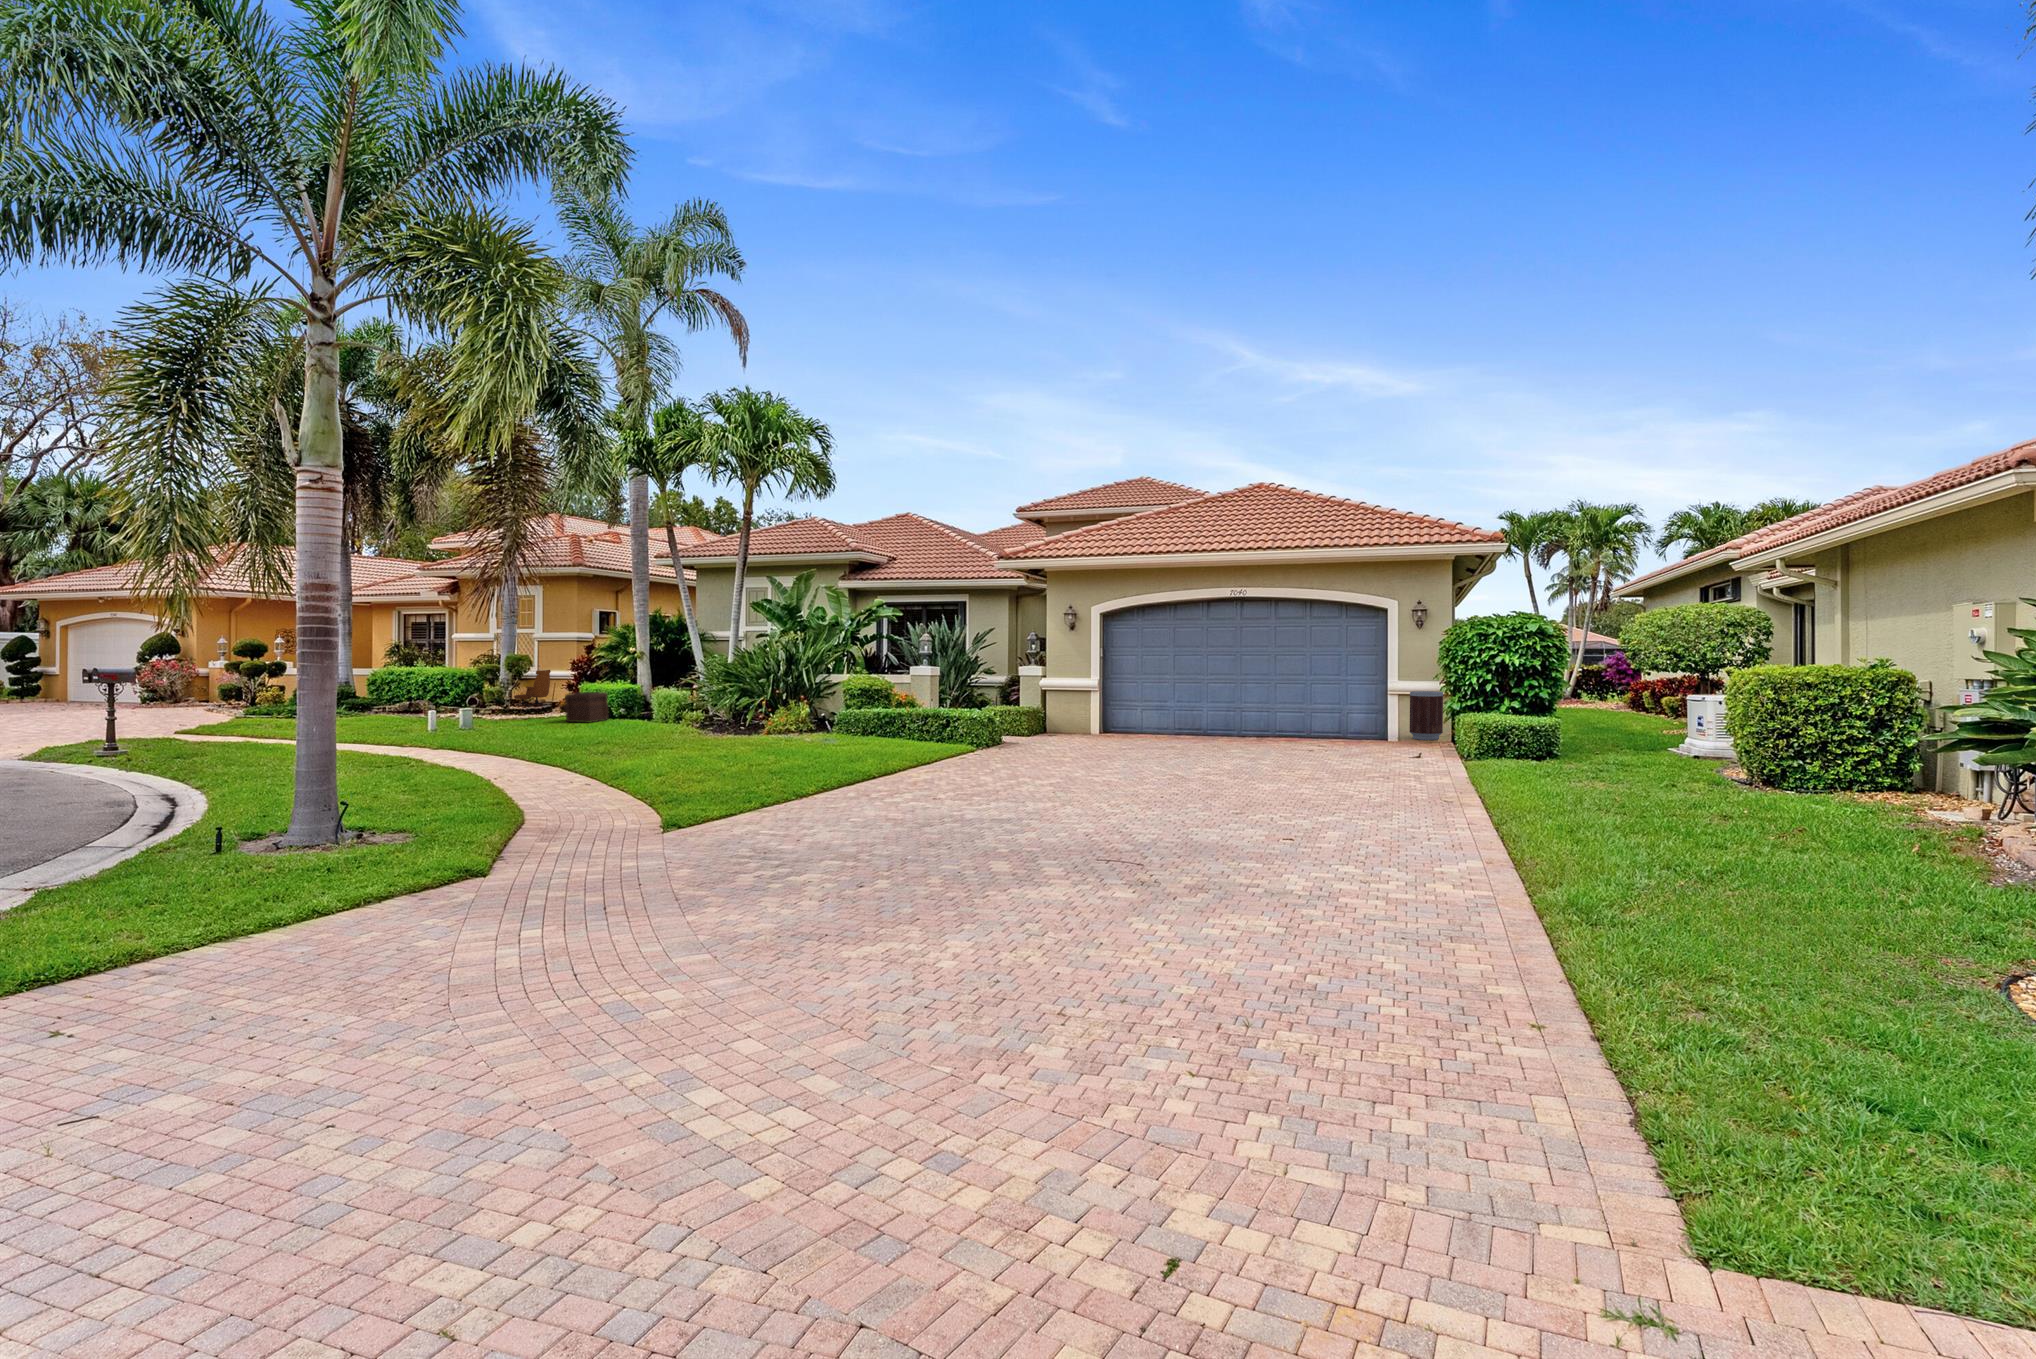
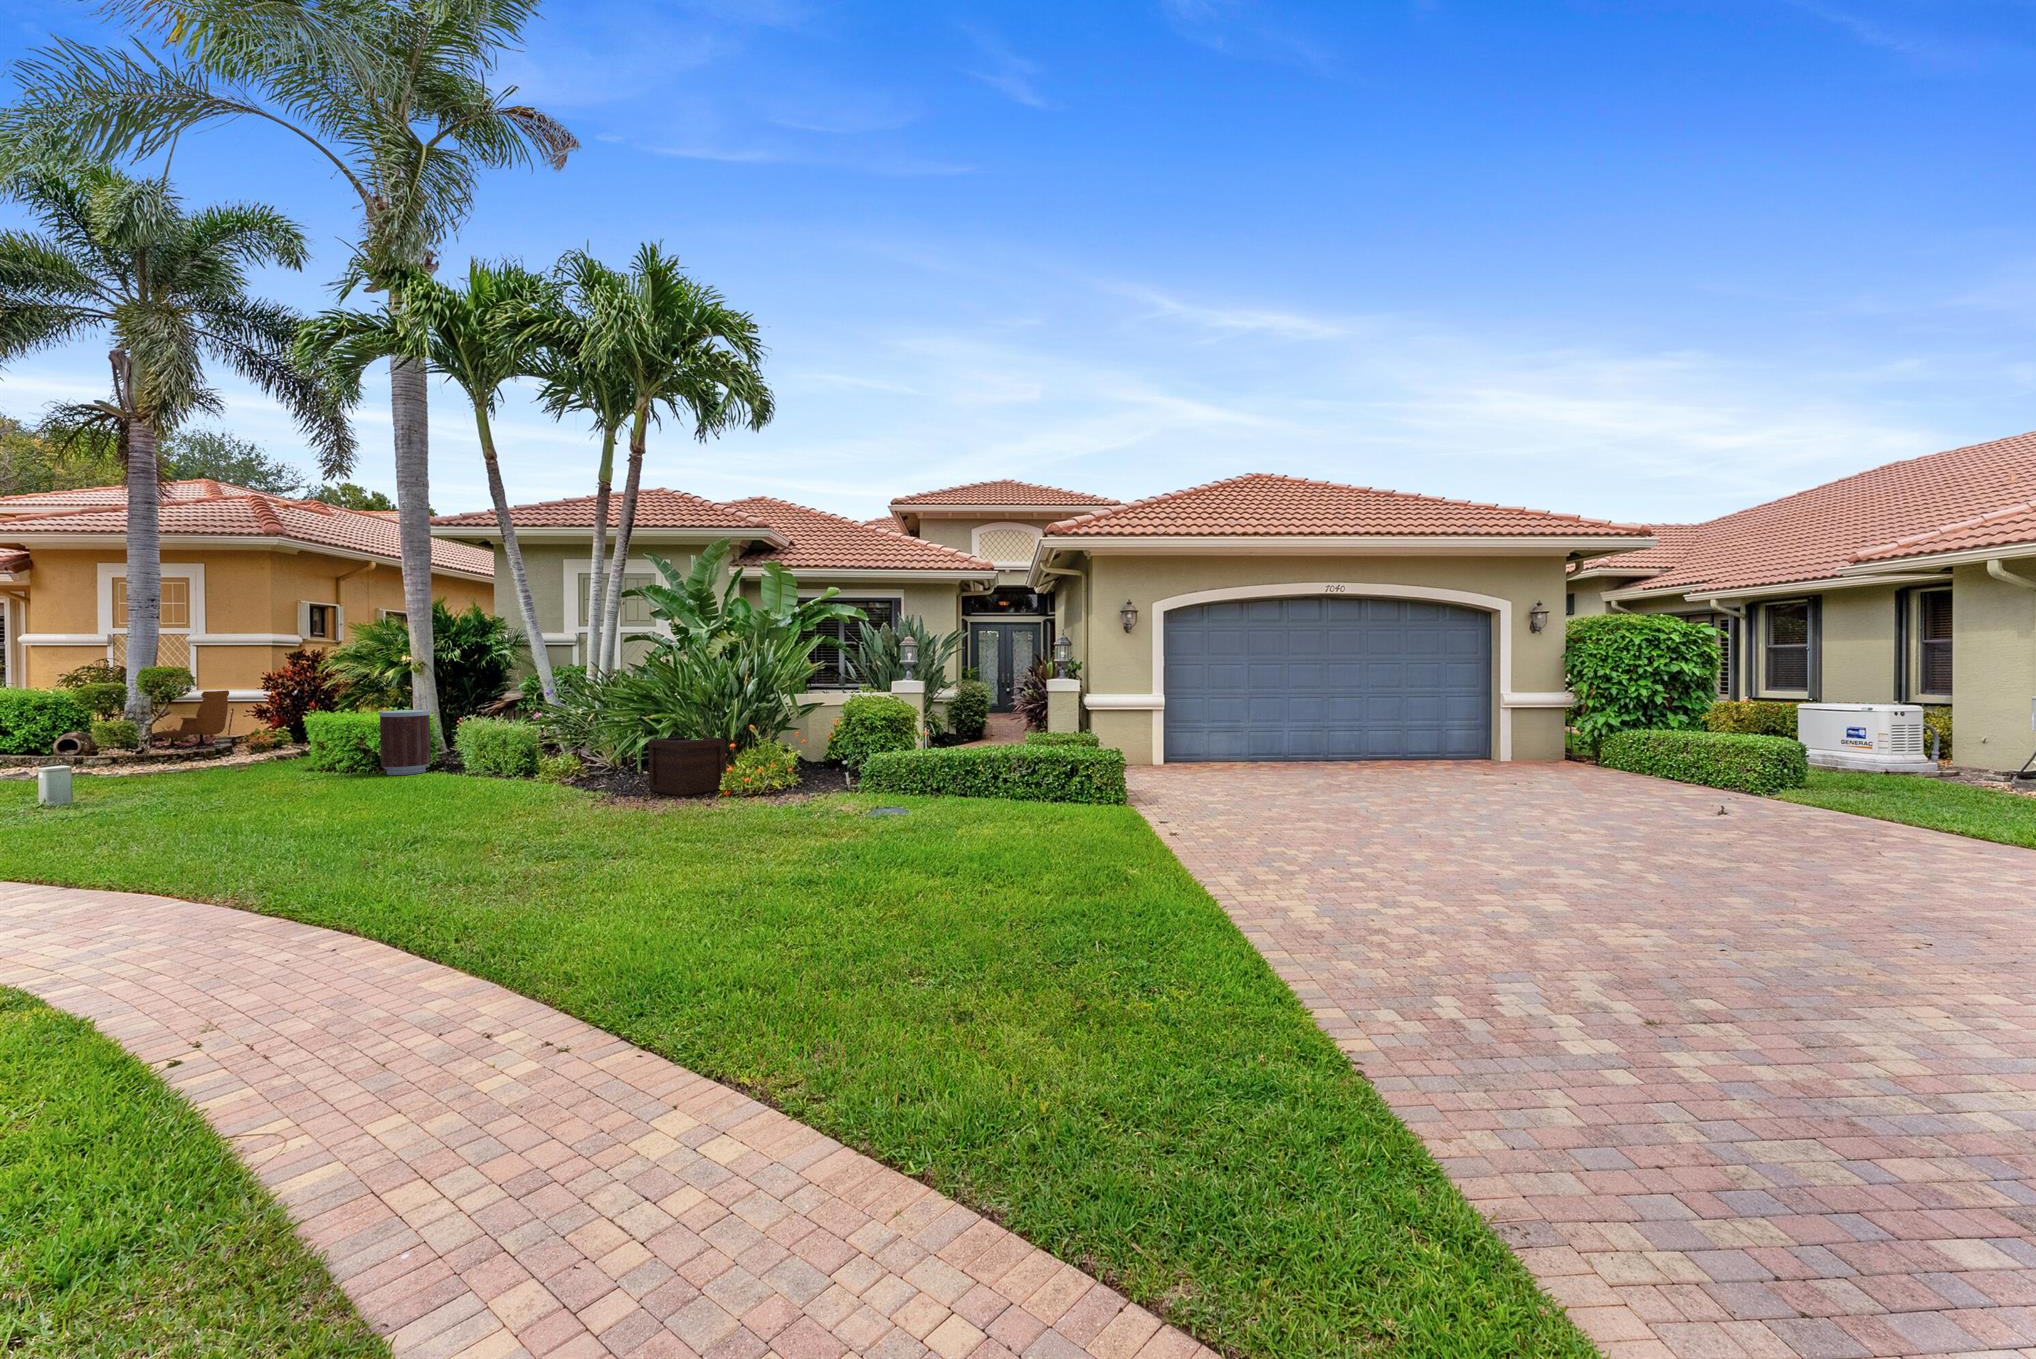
trash can: present [1409,691,1443,740] -> present [380,710,431,775]
wooden crate: present [565,692,608,723] -> present [648,737,726,796]

